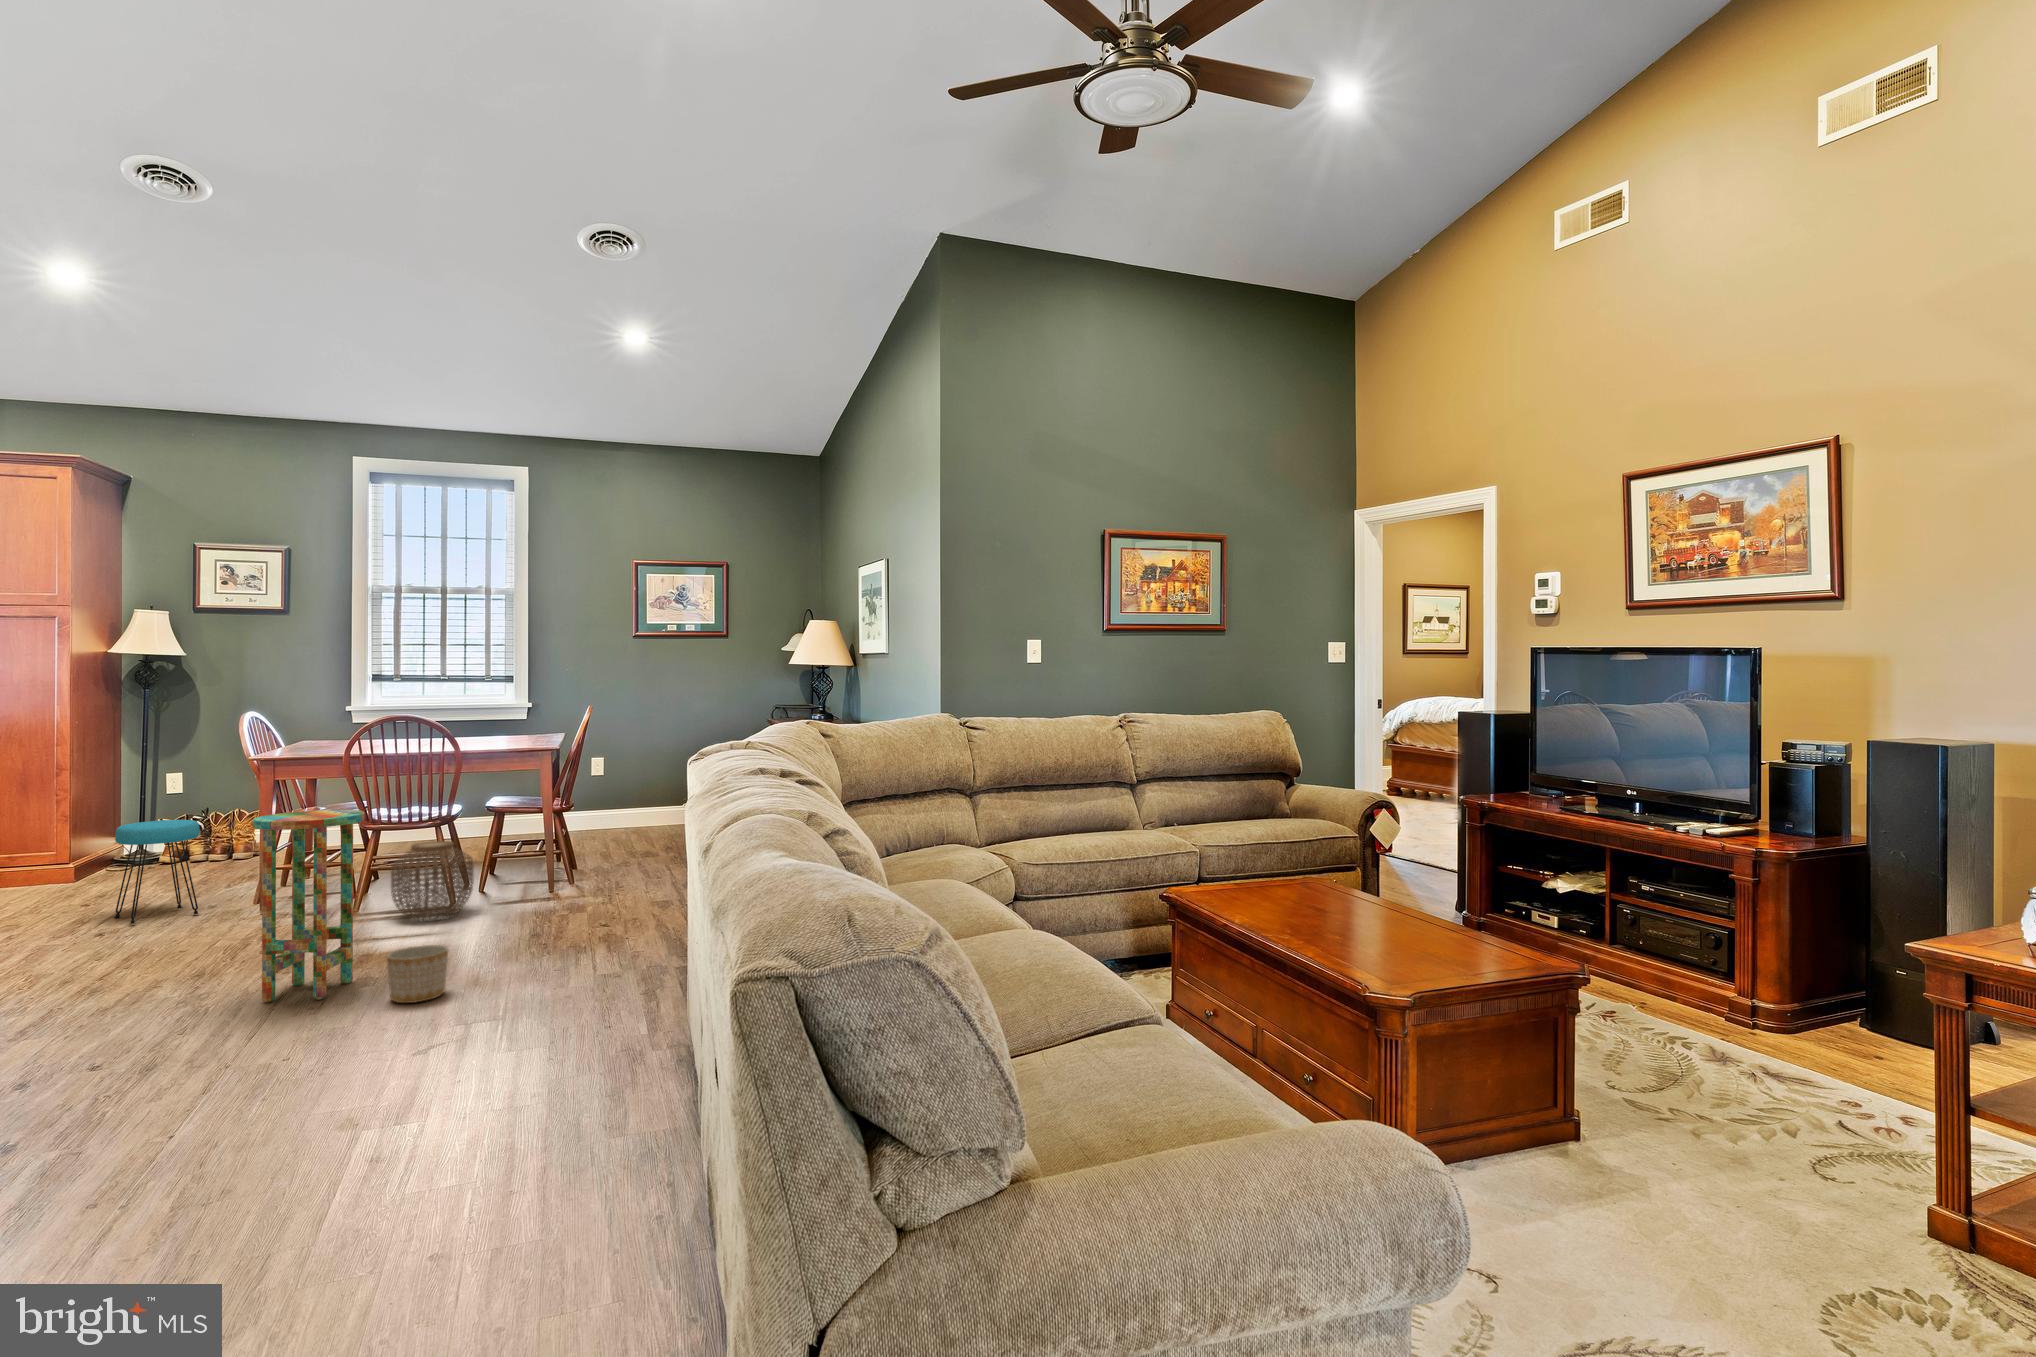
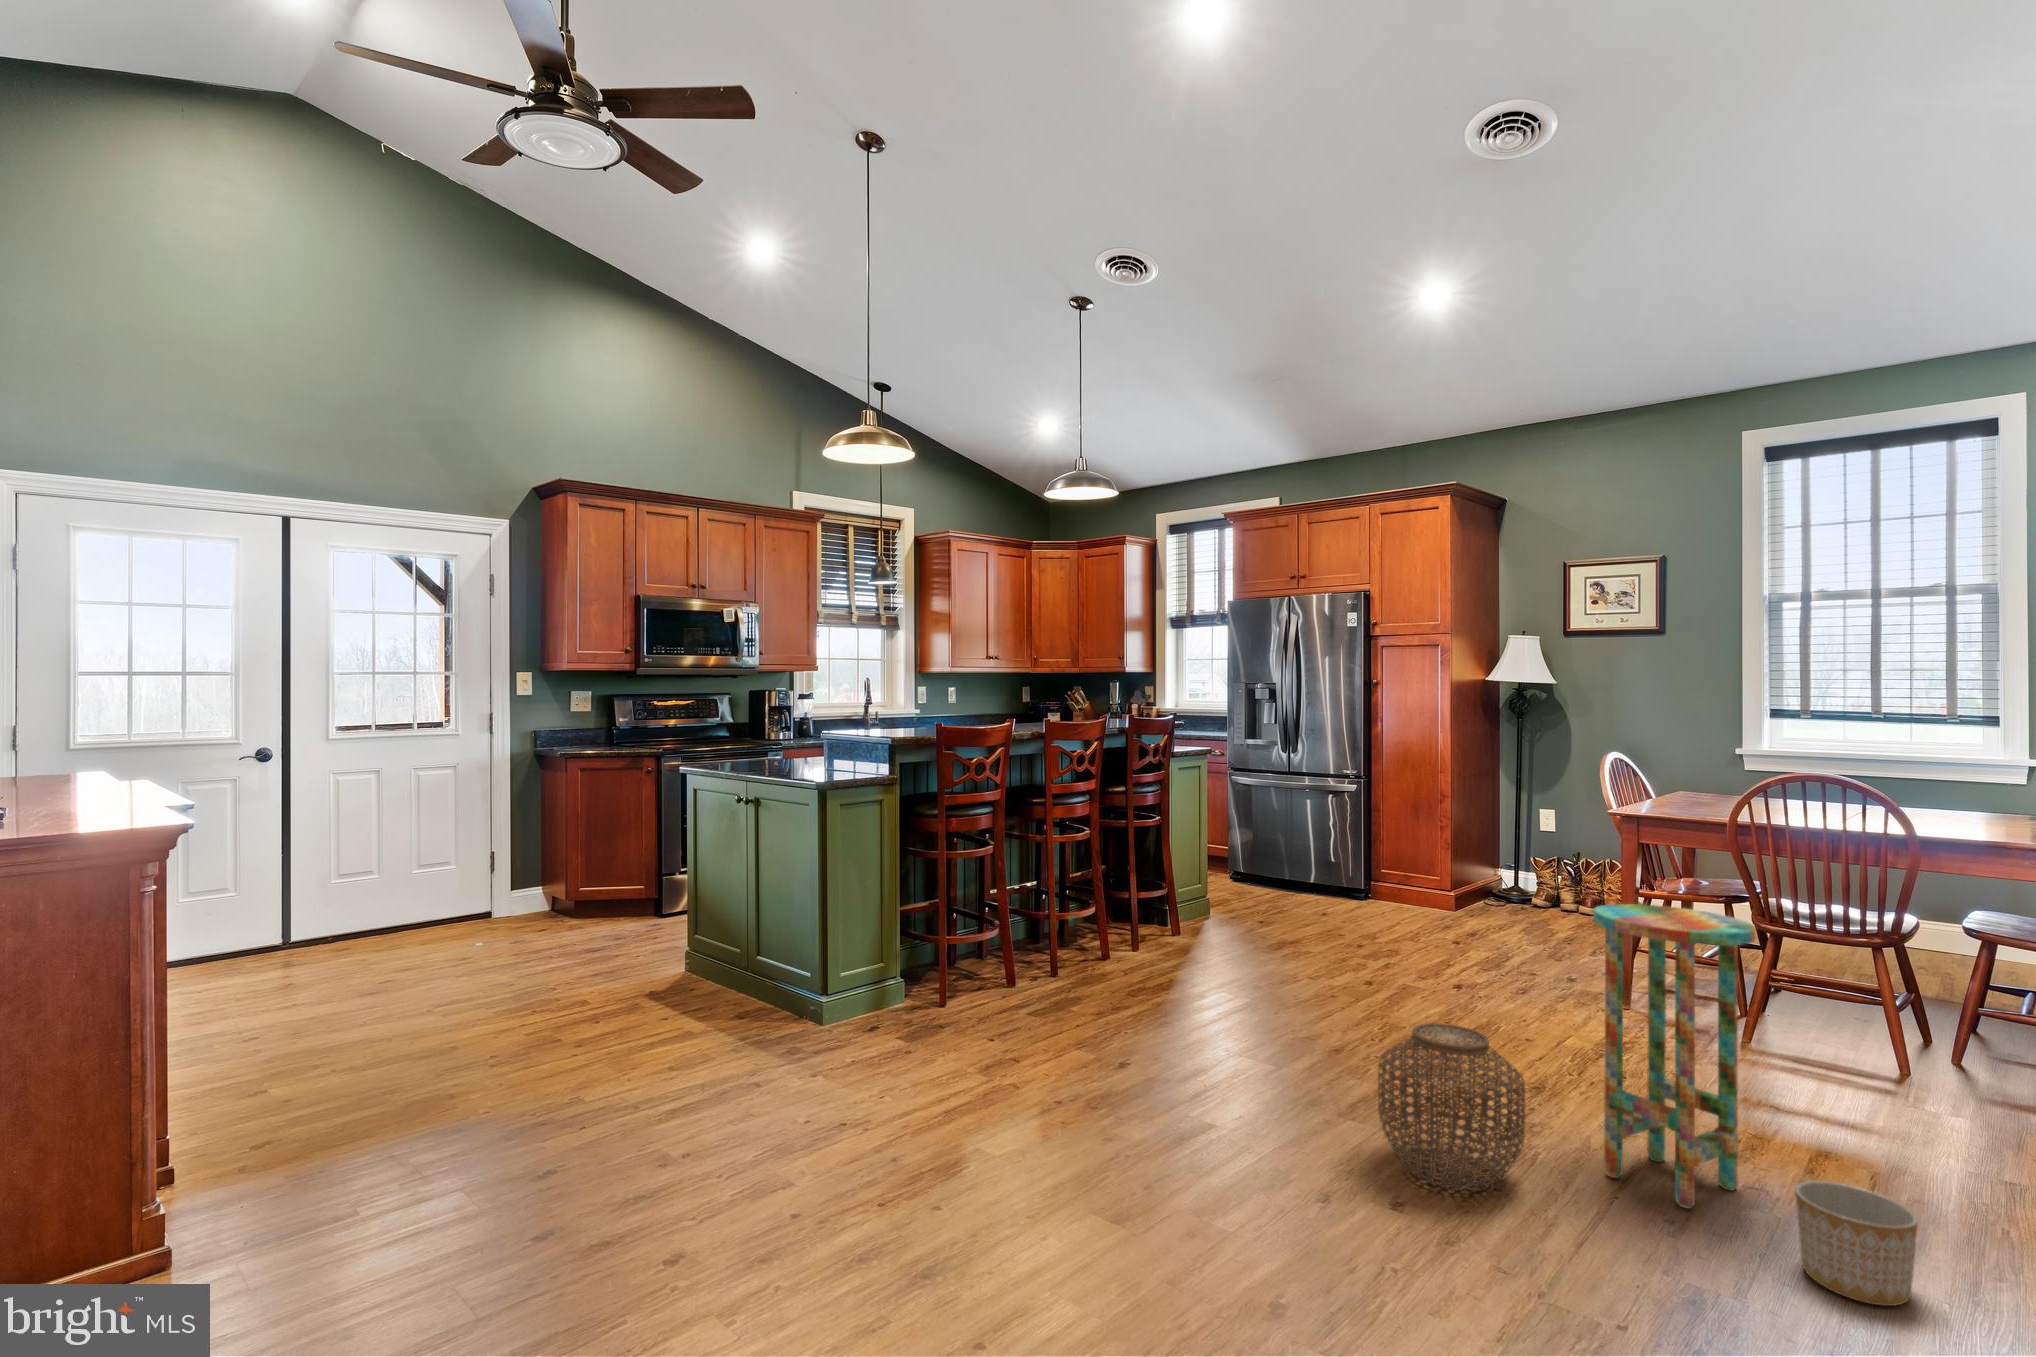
stool: present [114,820,200,924] -> none [1476,868,1557,987]
woven basket: present [391,841,473,921] -> present [1378,1023,1525,1192]

